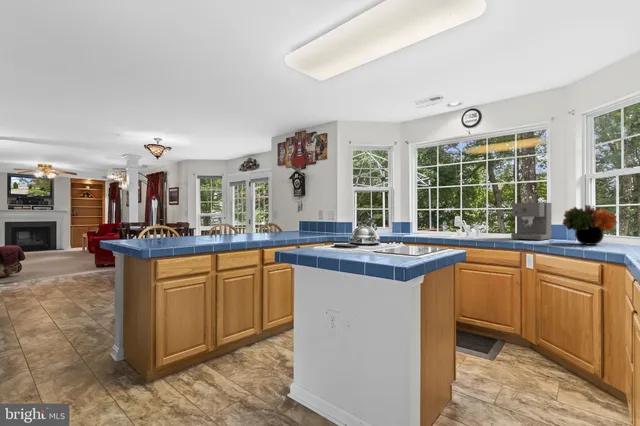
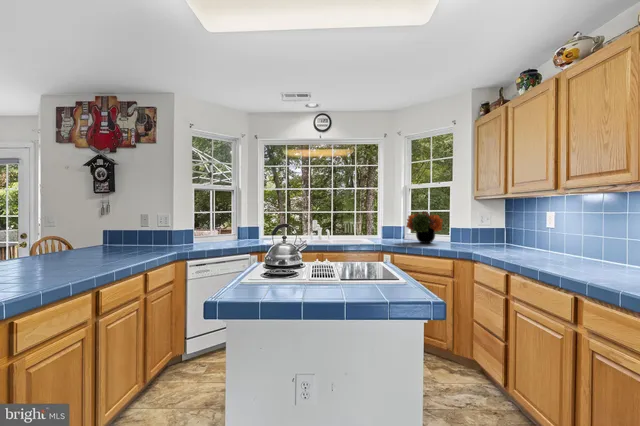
coffee maker: present [511,203,551,241] -> none [362,208,388,241]

